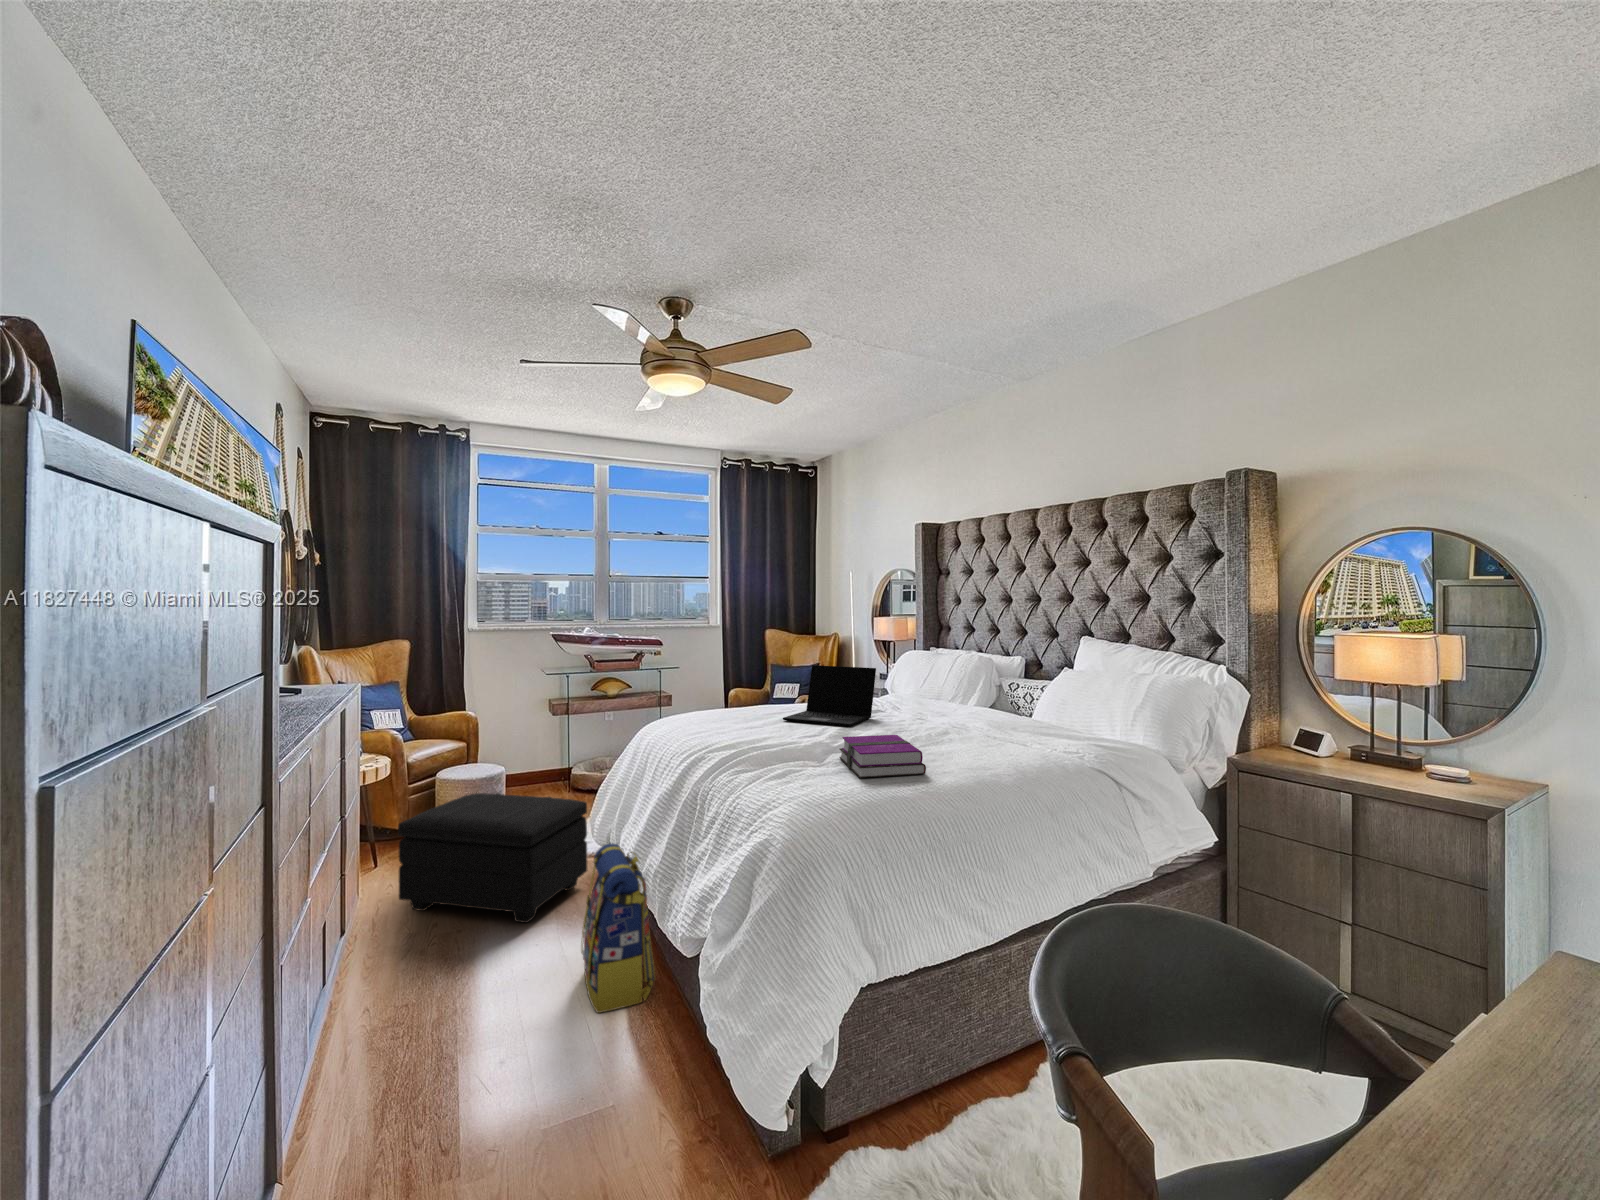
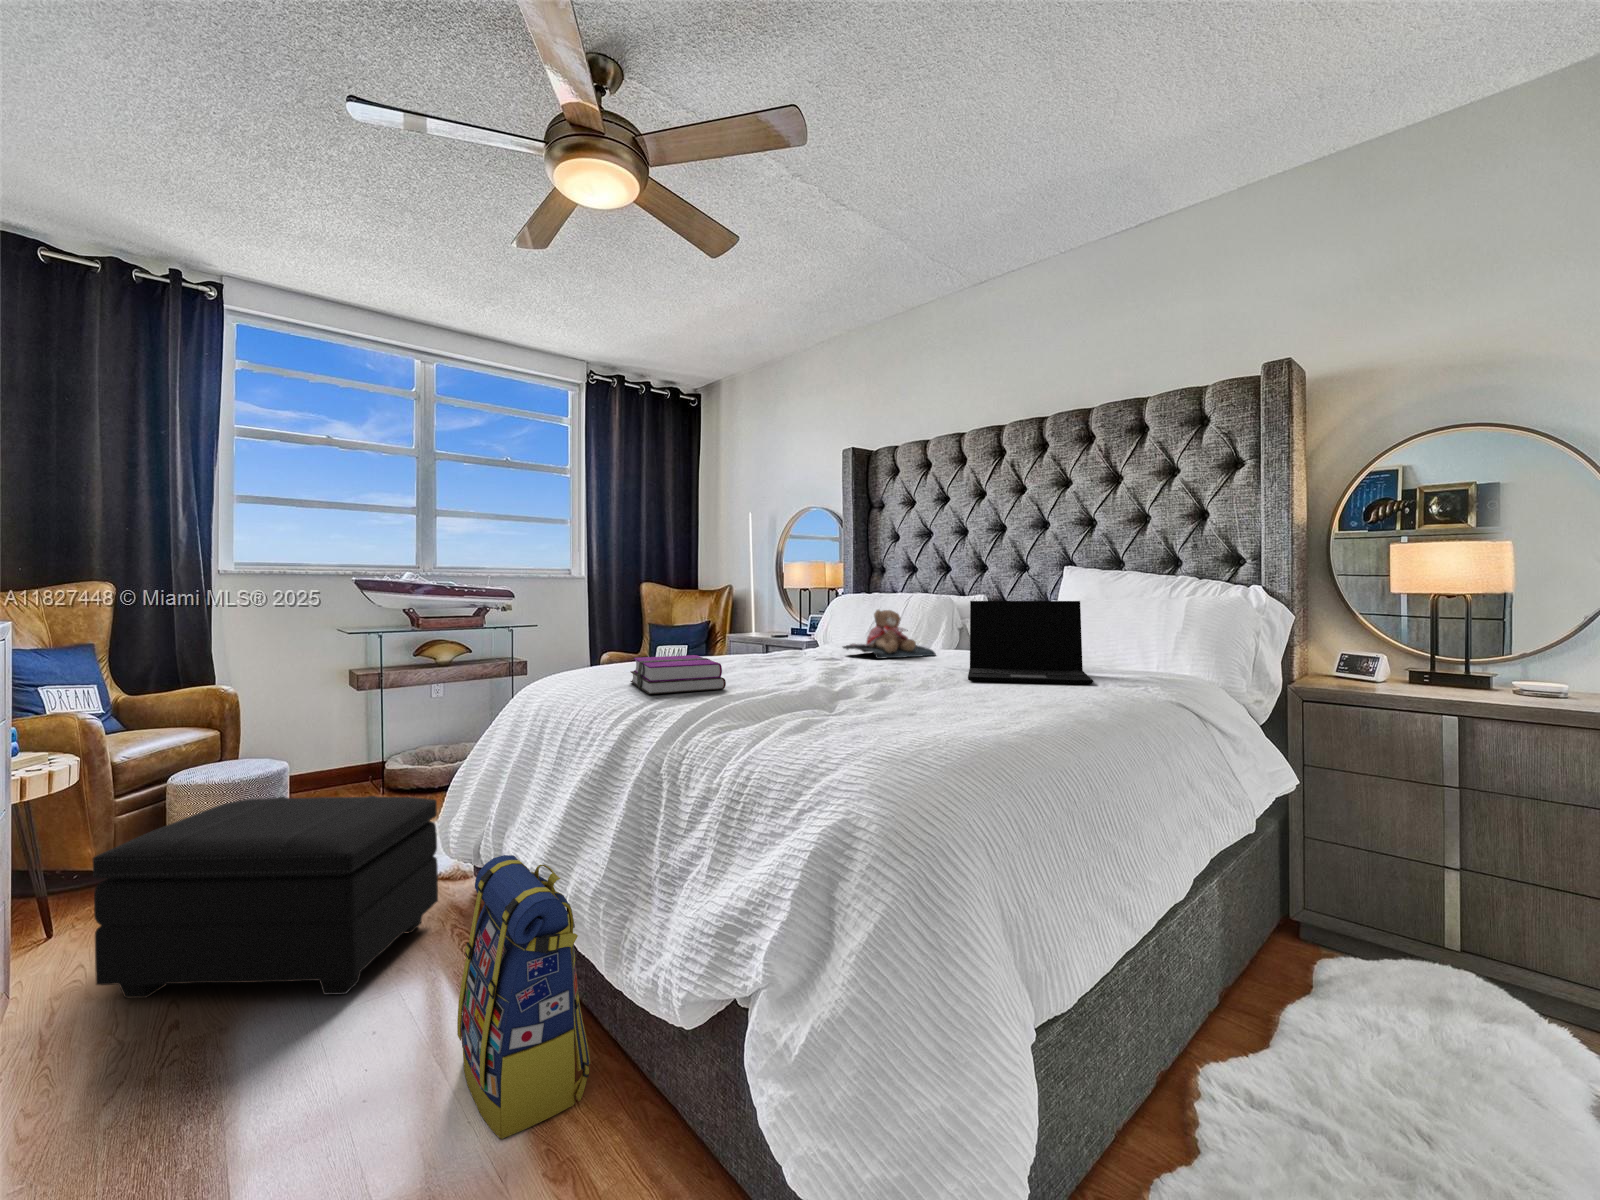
laptop: present [783,665,876,726] -> present [968,601,1093,684]
teddy bear: none [885,671,960,713] -> present [843,610,936,659]
hardback book: present [840,735,926,778] -> present [630,655,726,694]

